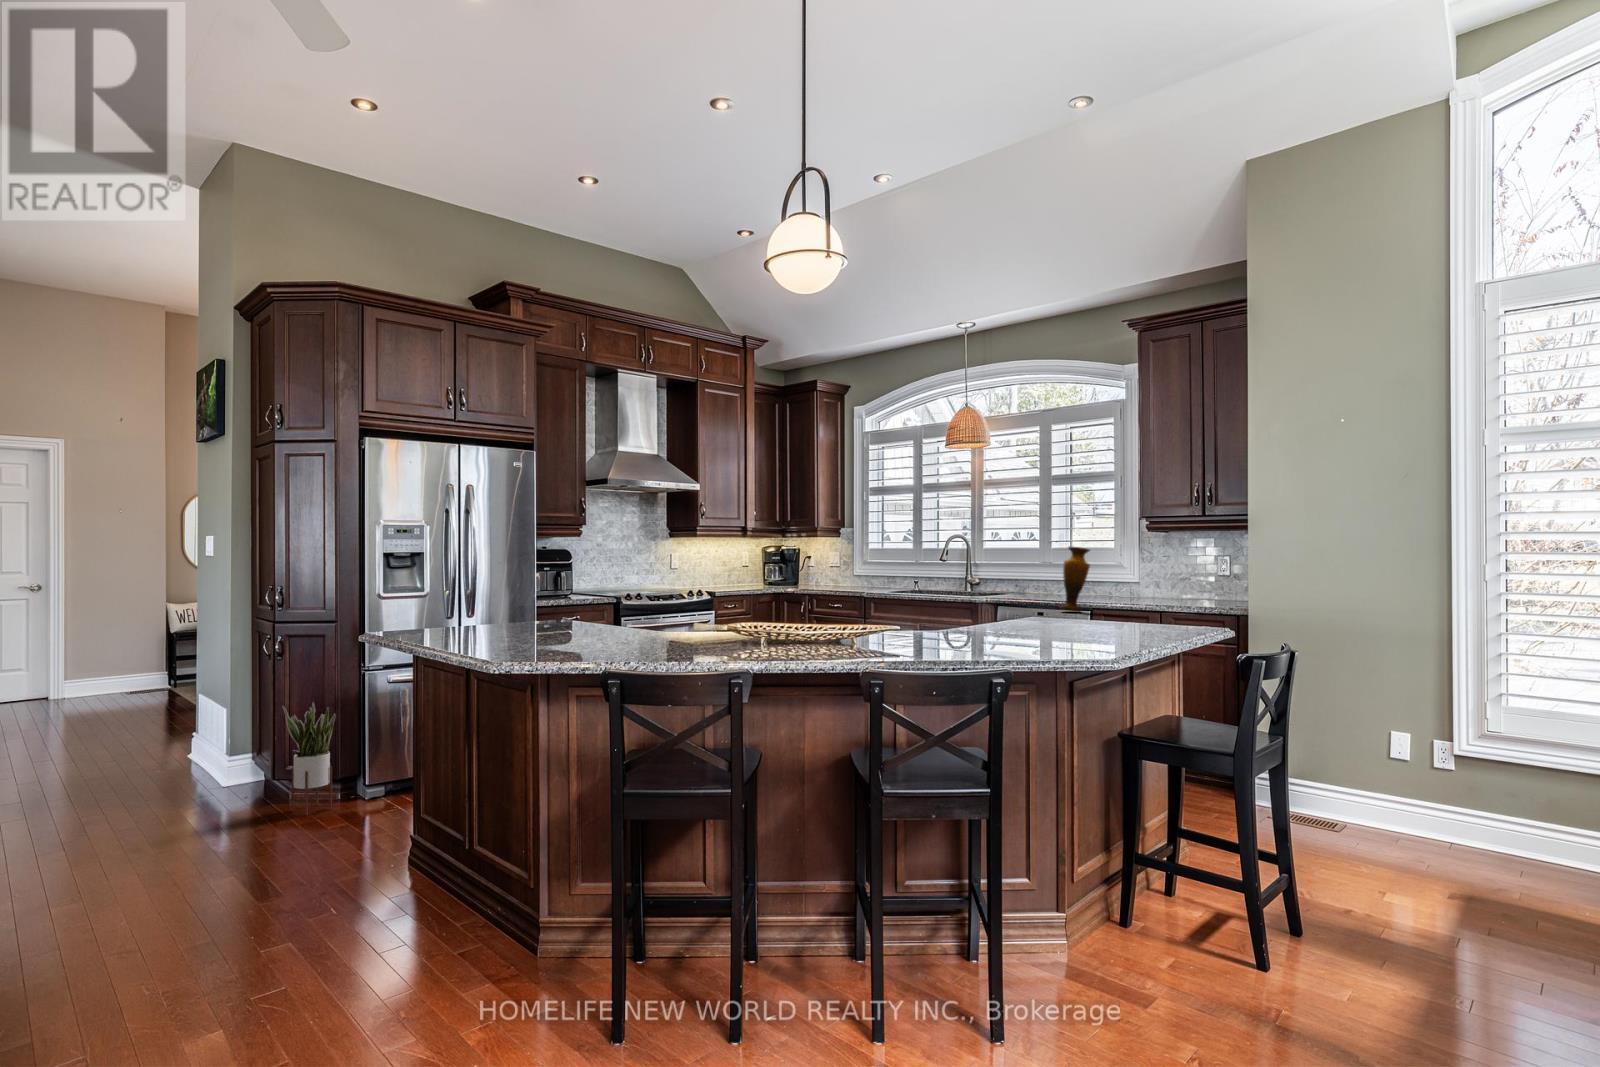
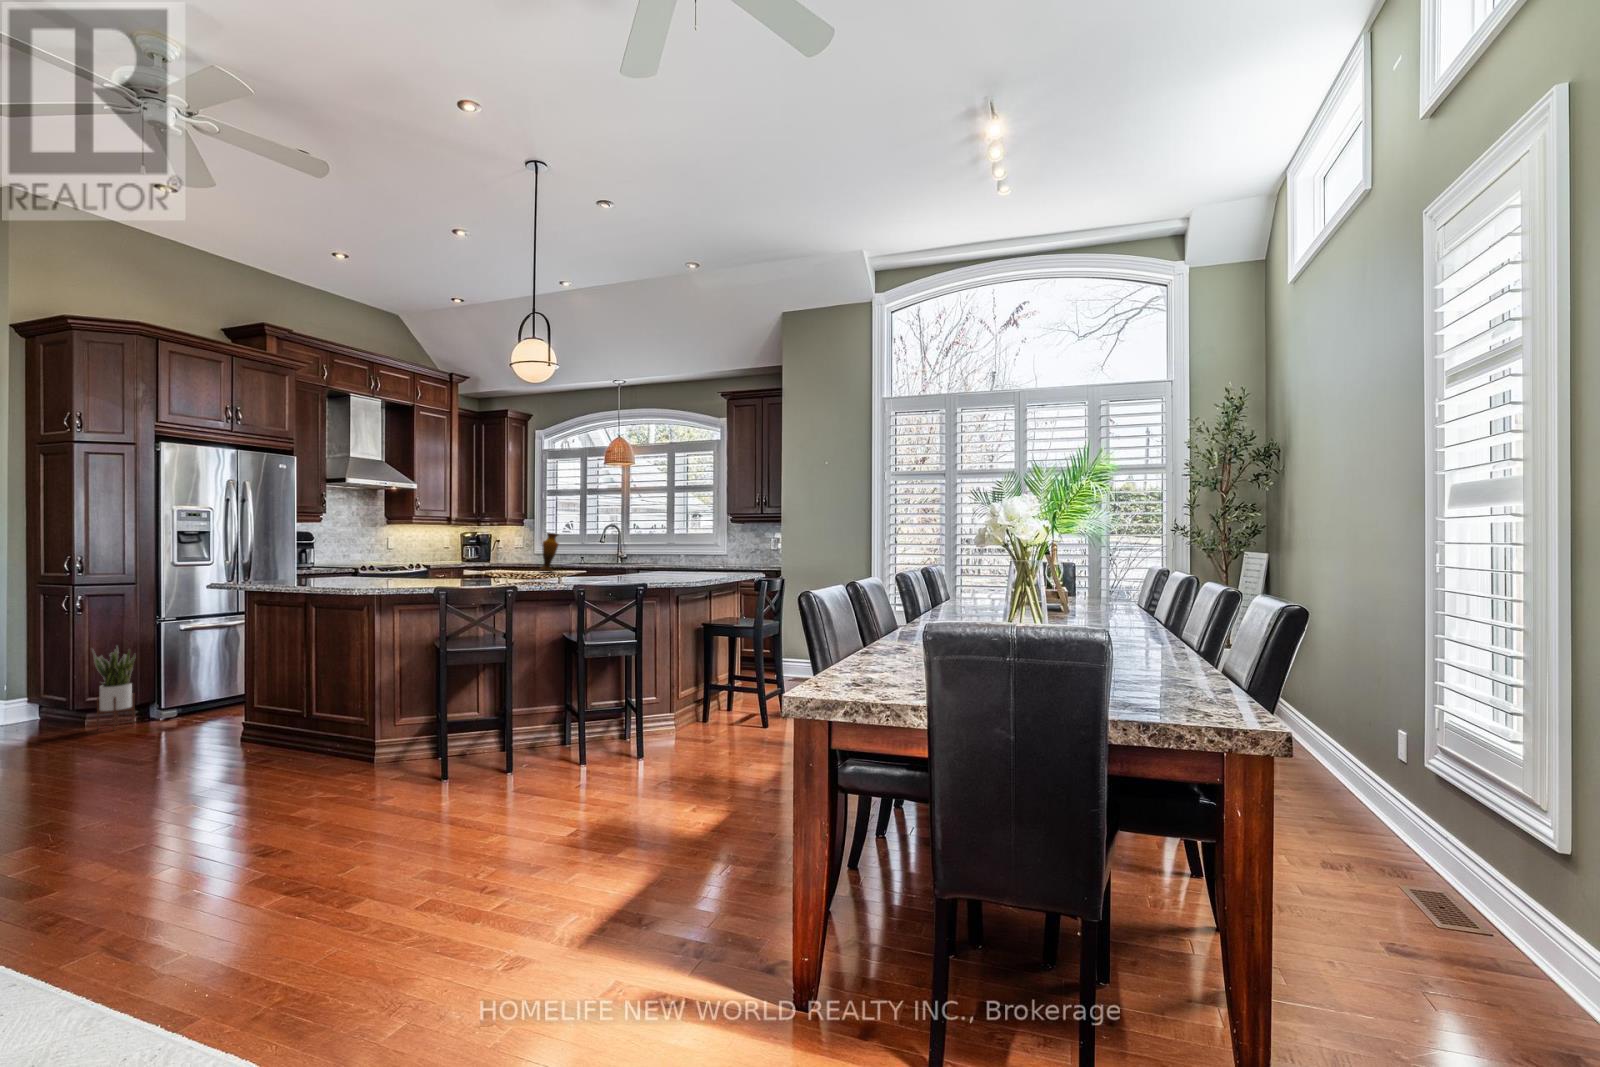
vase: present [1059,547,1090,611] -> present [540,532,558,571]

